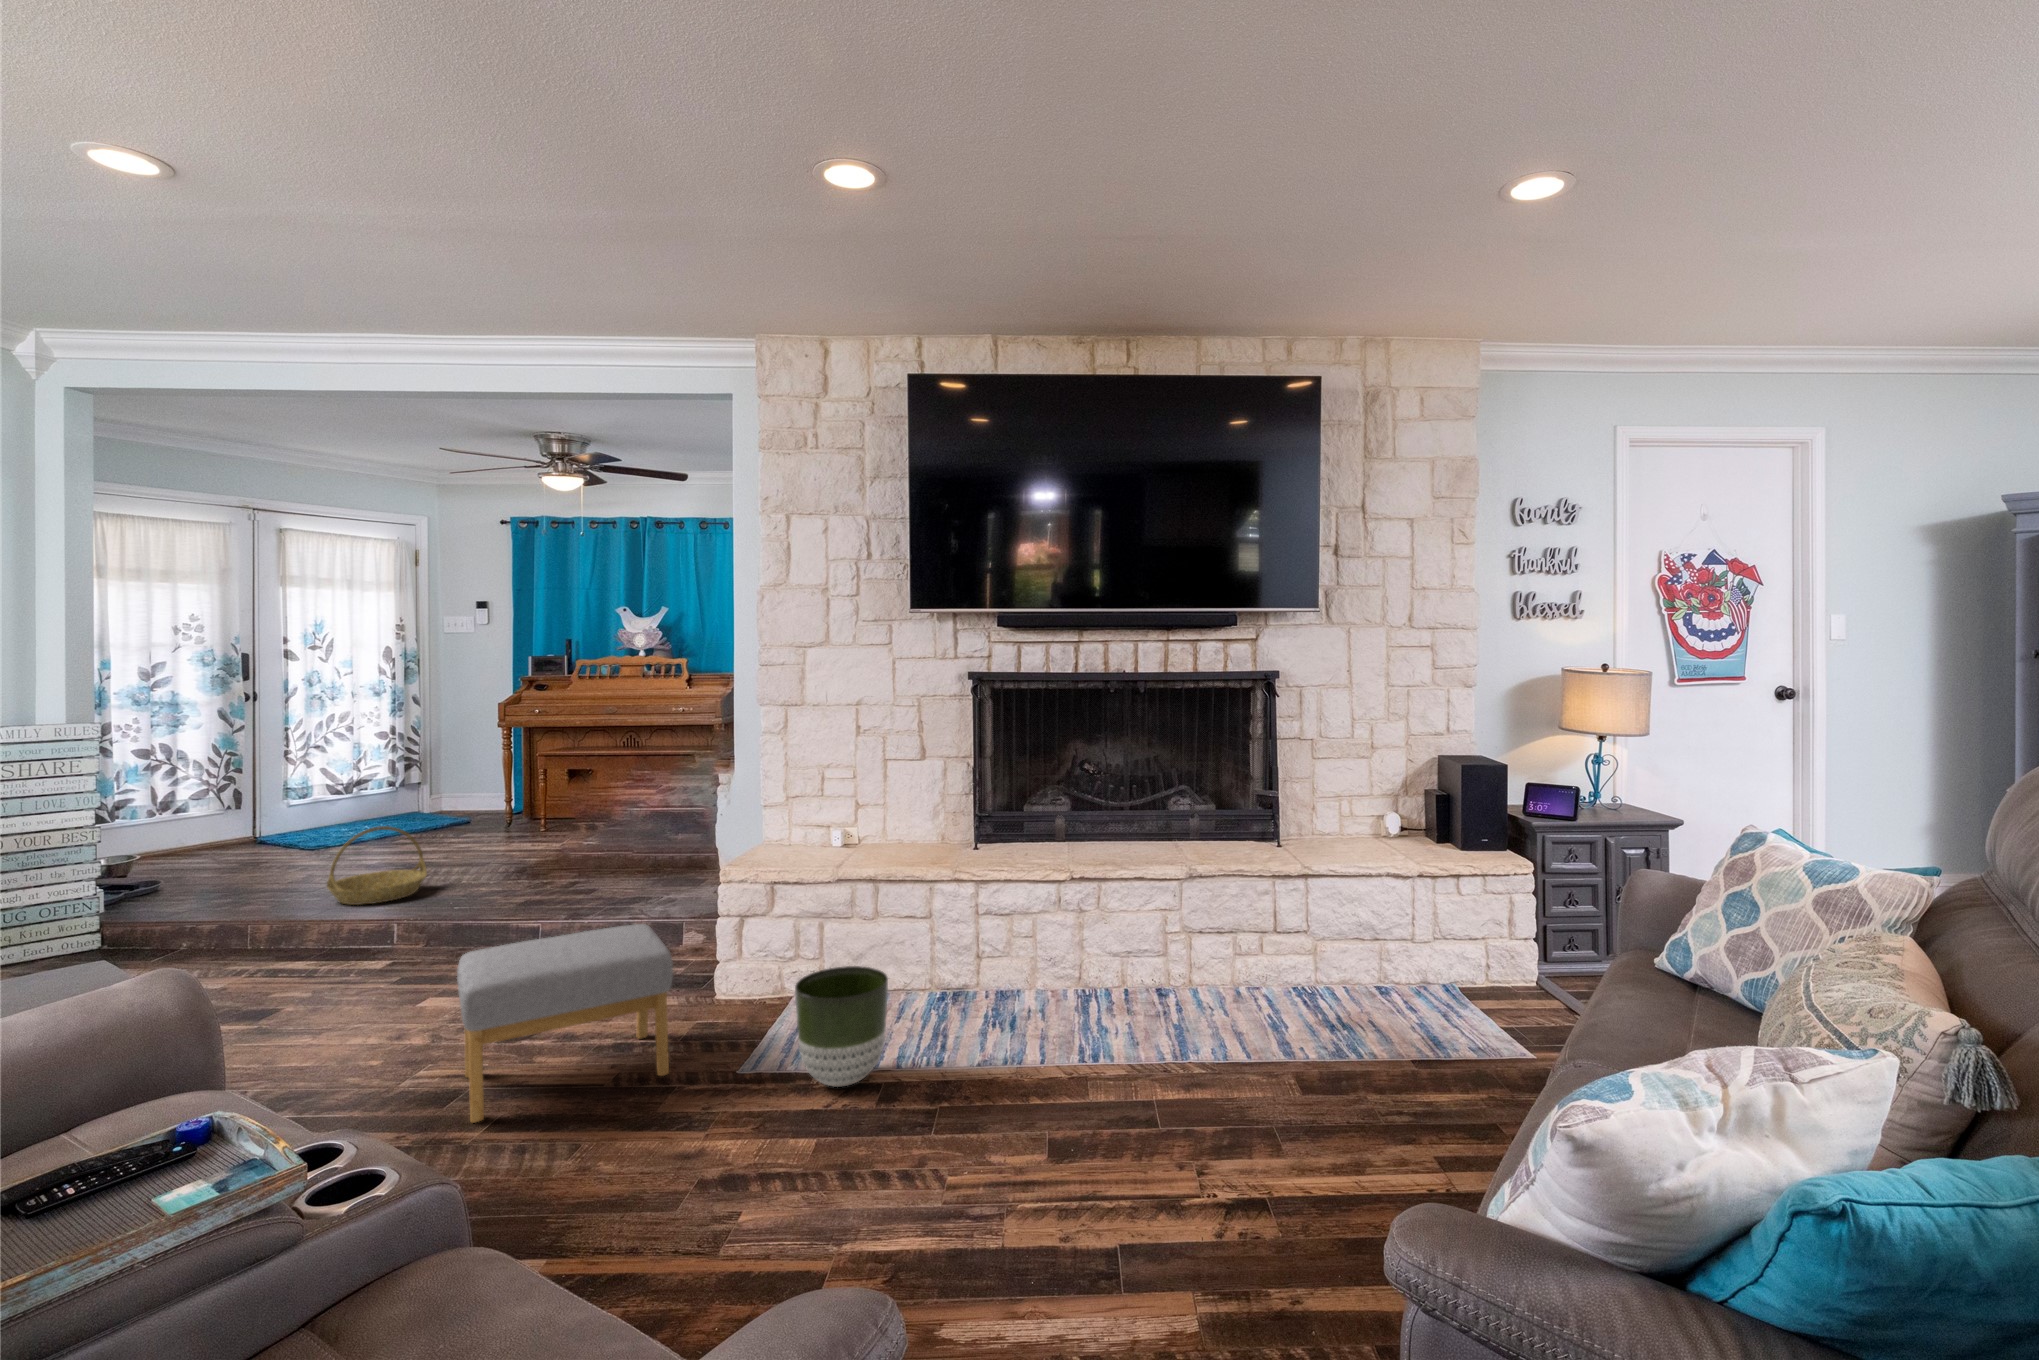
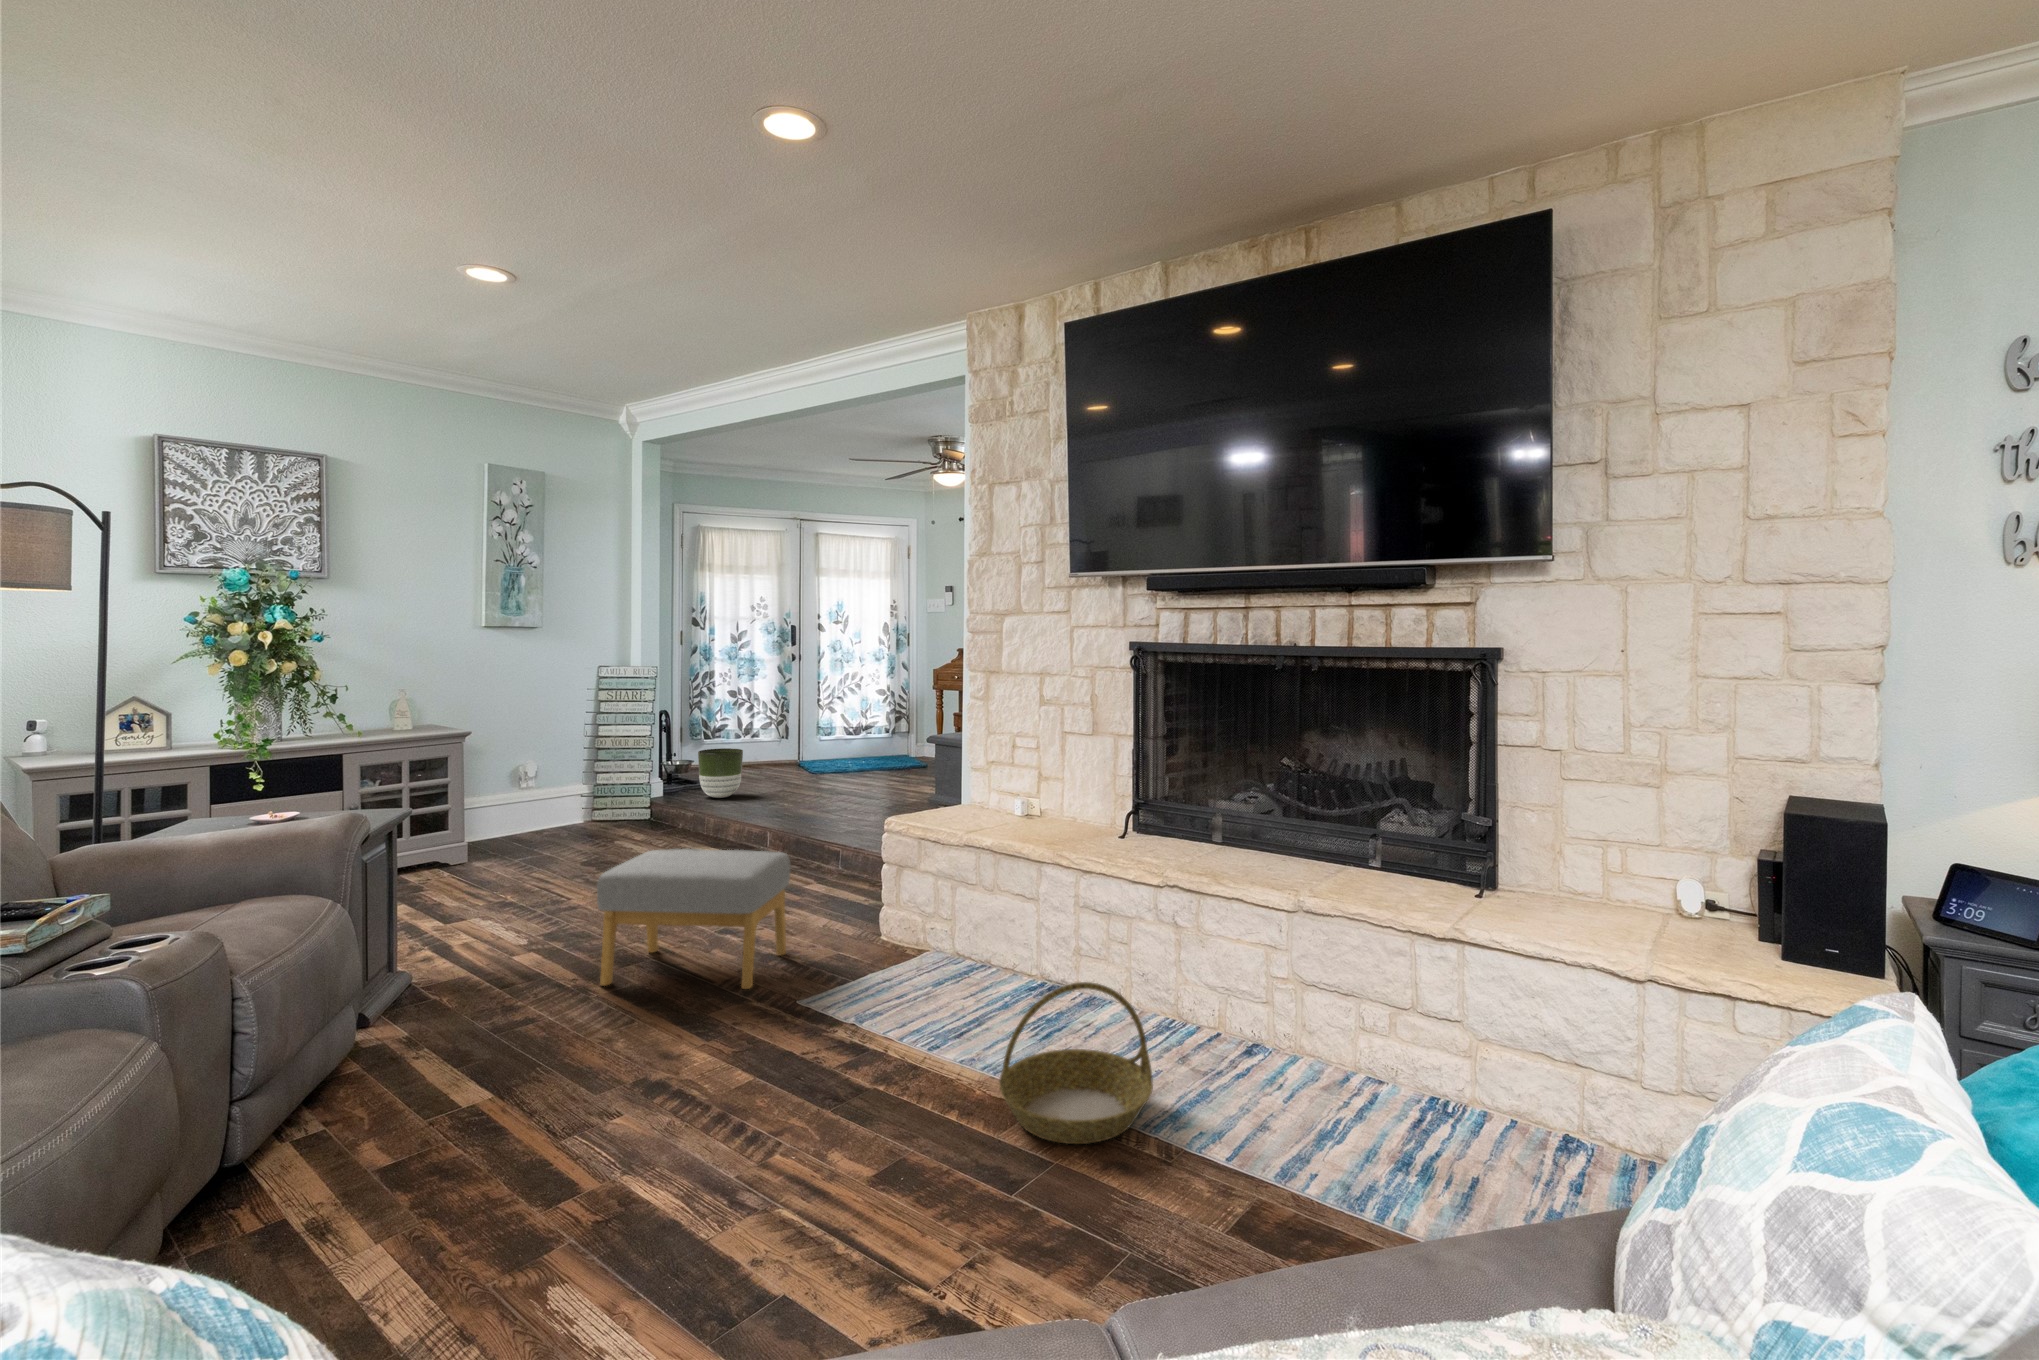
basket: present [327,826,427,905] -> present [999,982,1153,1144]
planter: present [795,966,888,1087] -> present [698,748,743,798]

